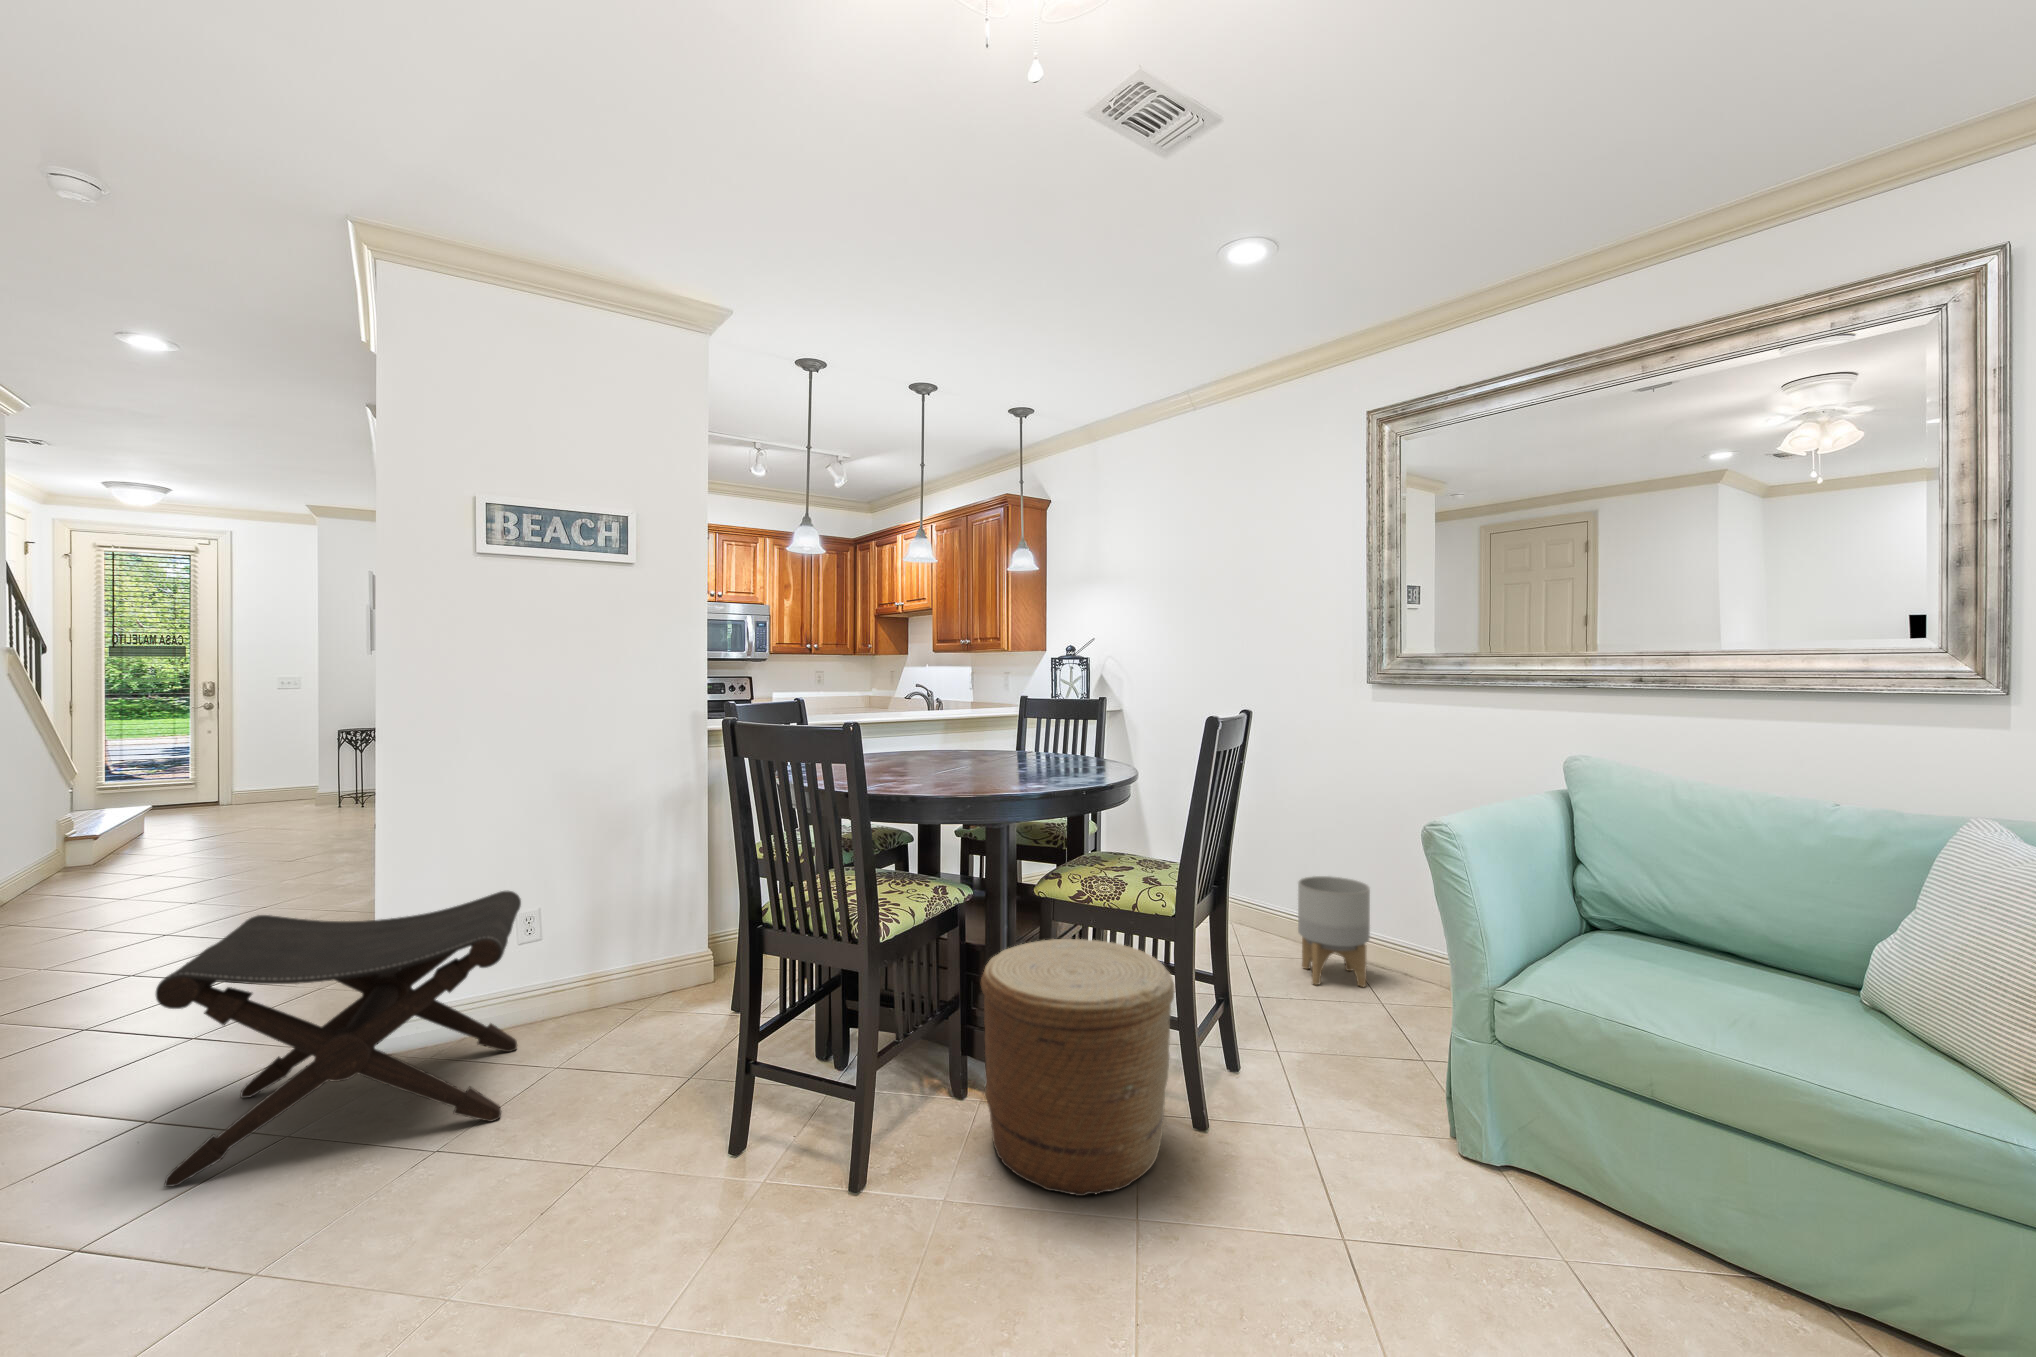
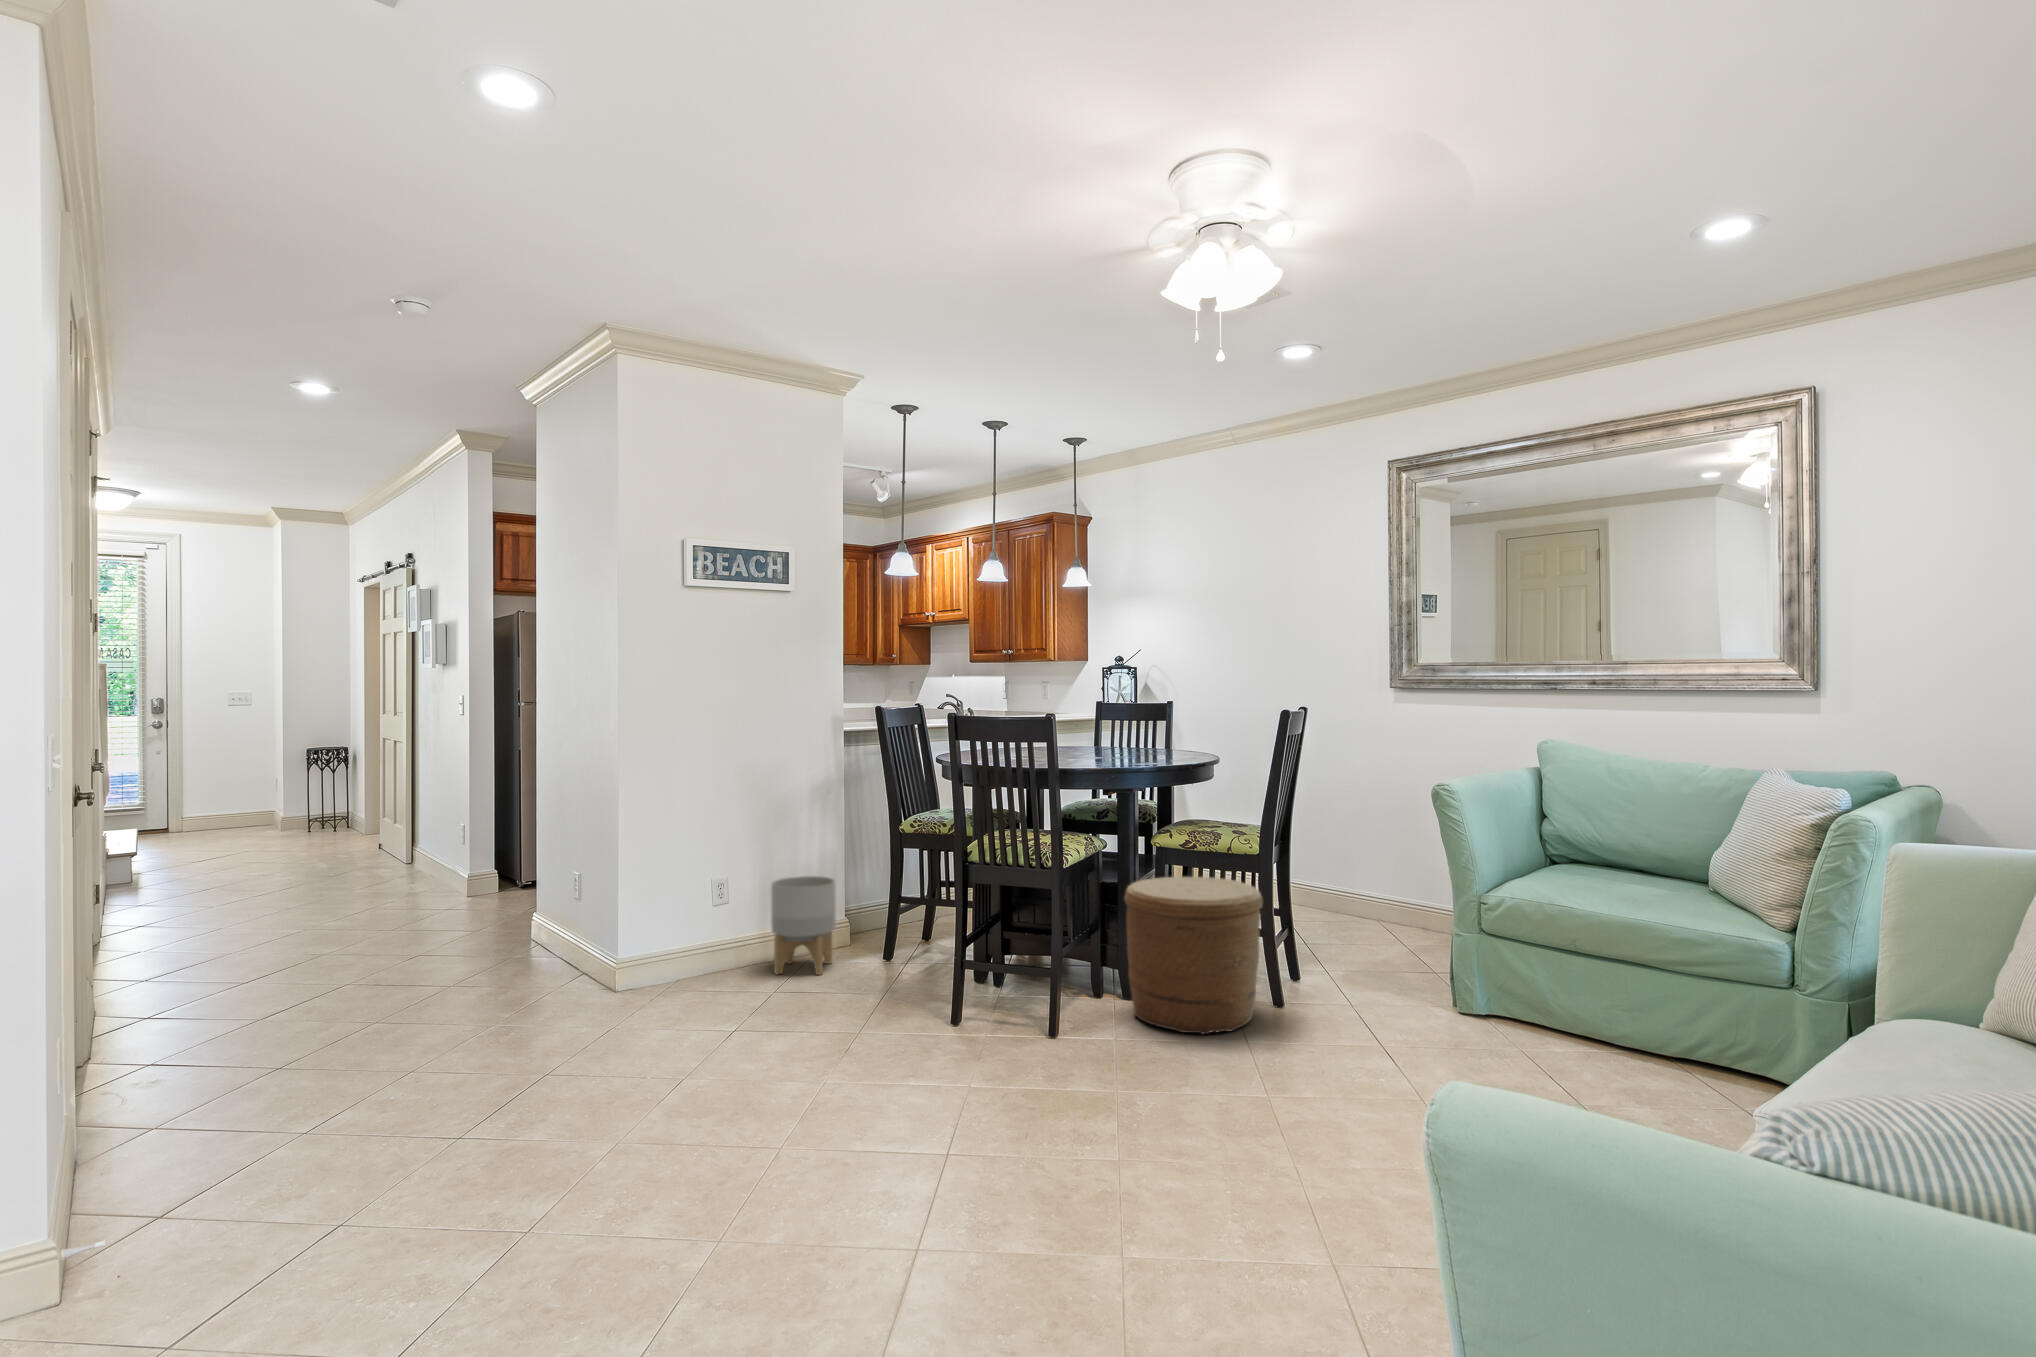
planter: present [1298,876,1370,987] -> present [771,876,836,975]
footstool: present [156,891,521,1187] -> none [542,858,765,1049]

